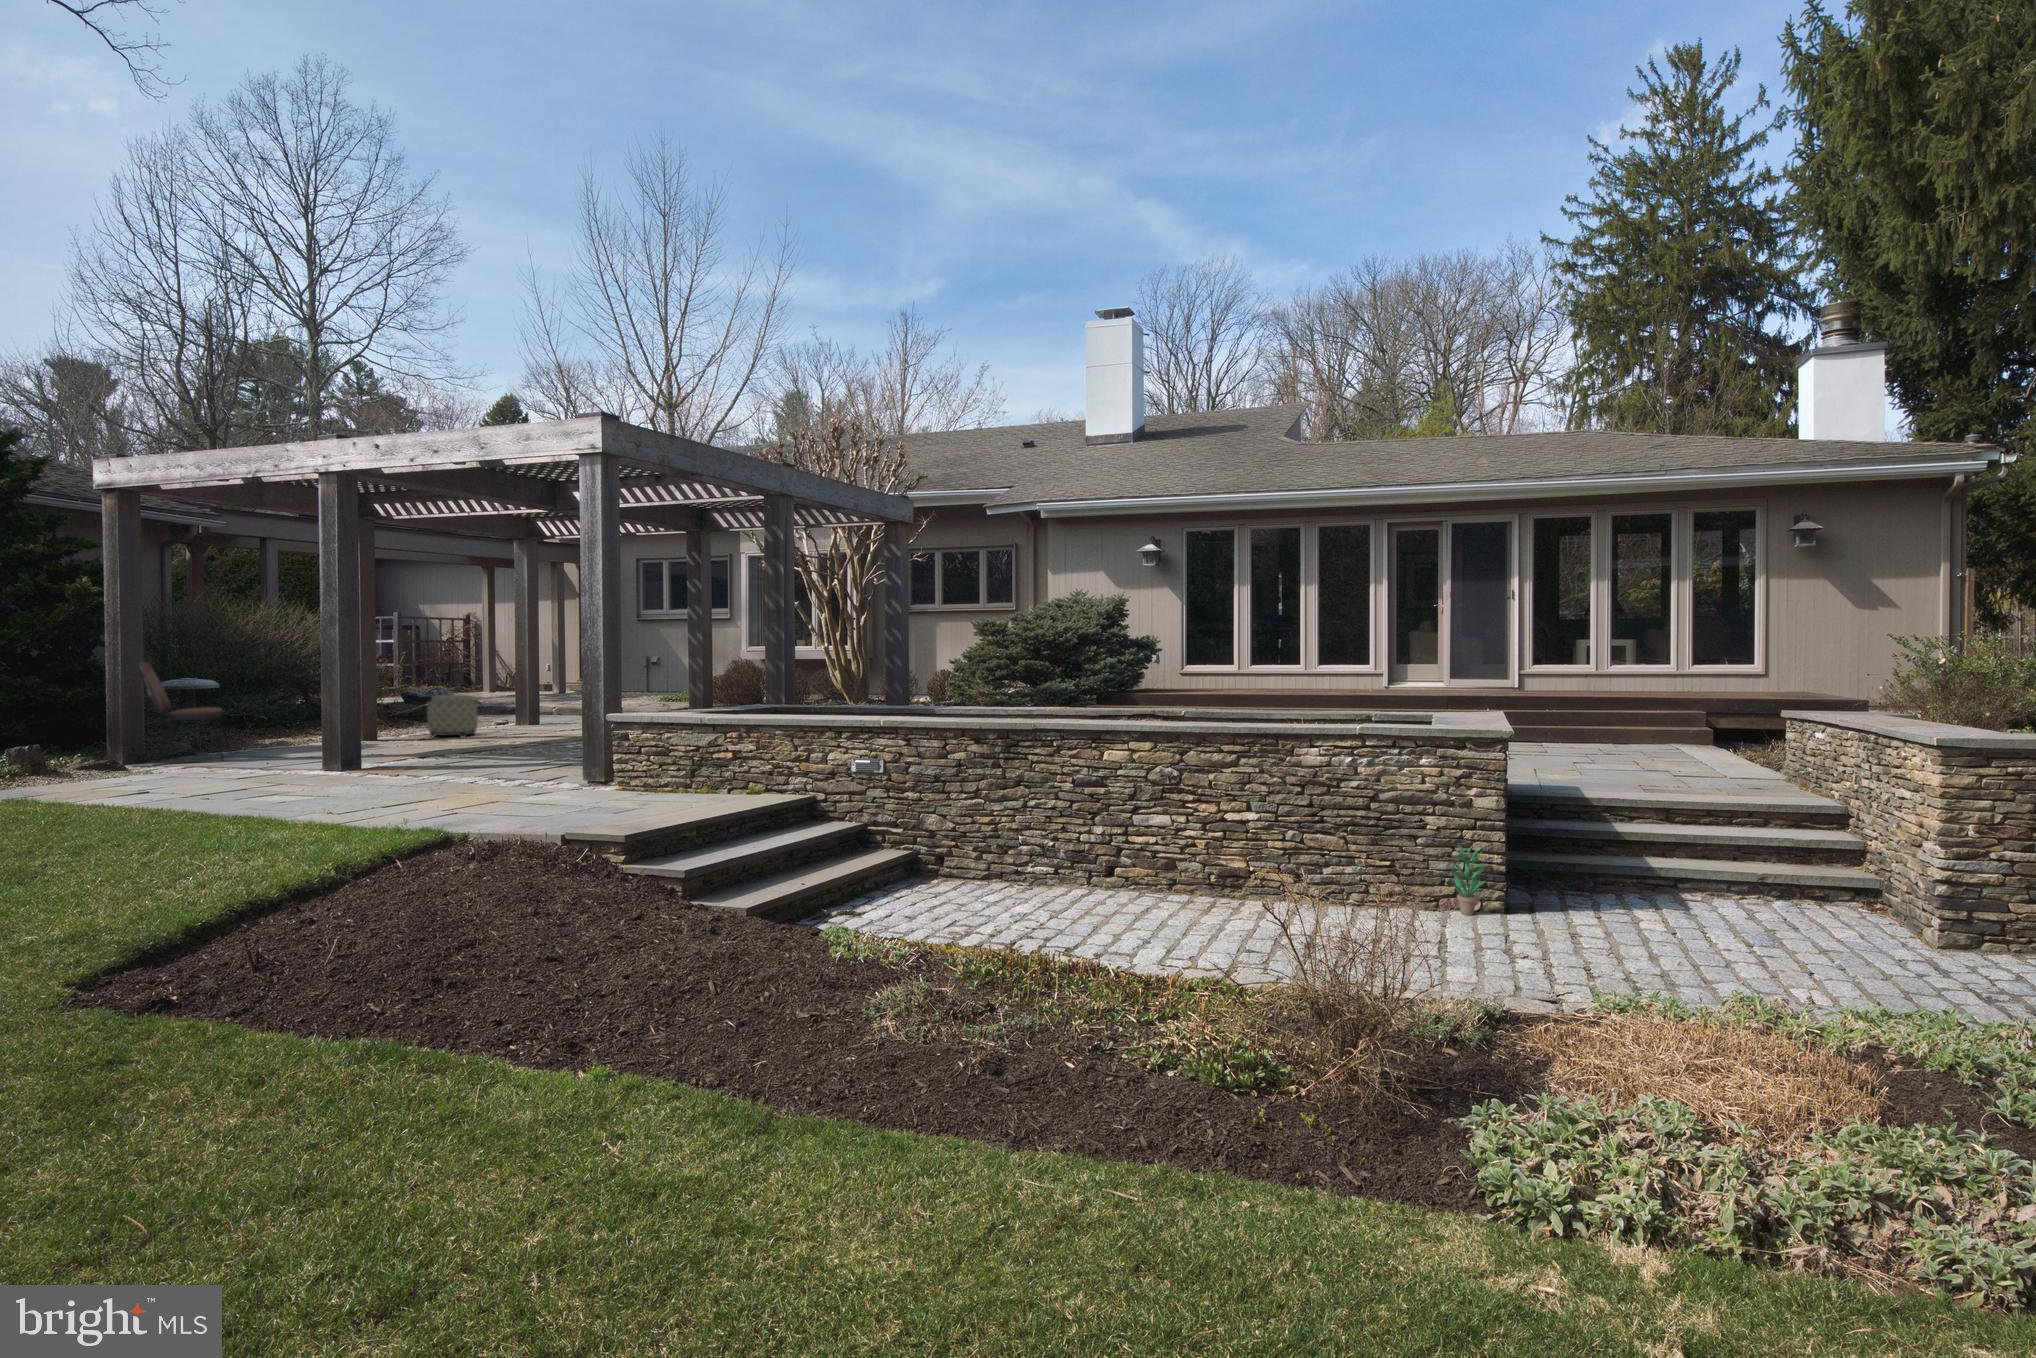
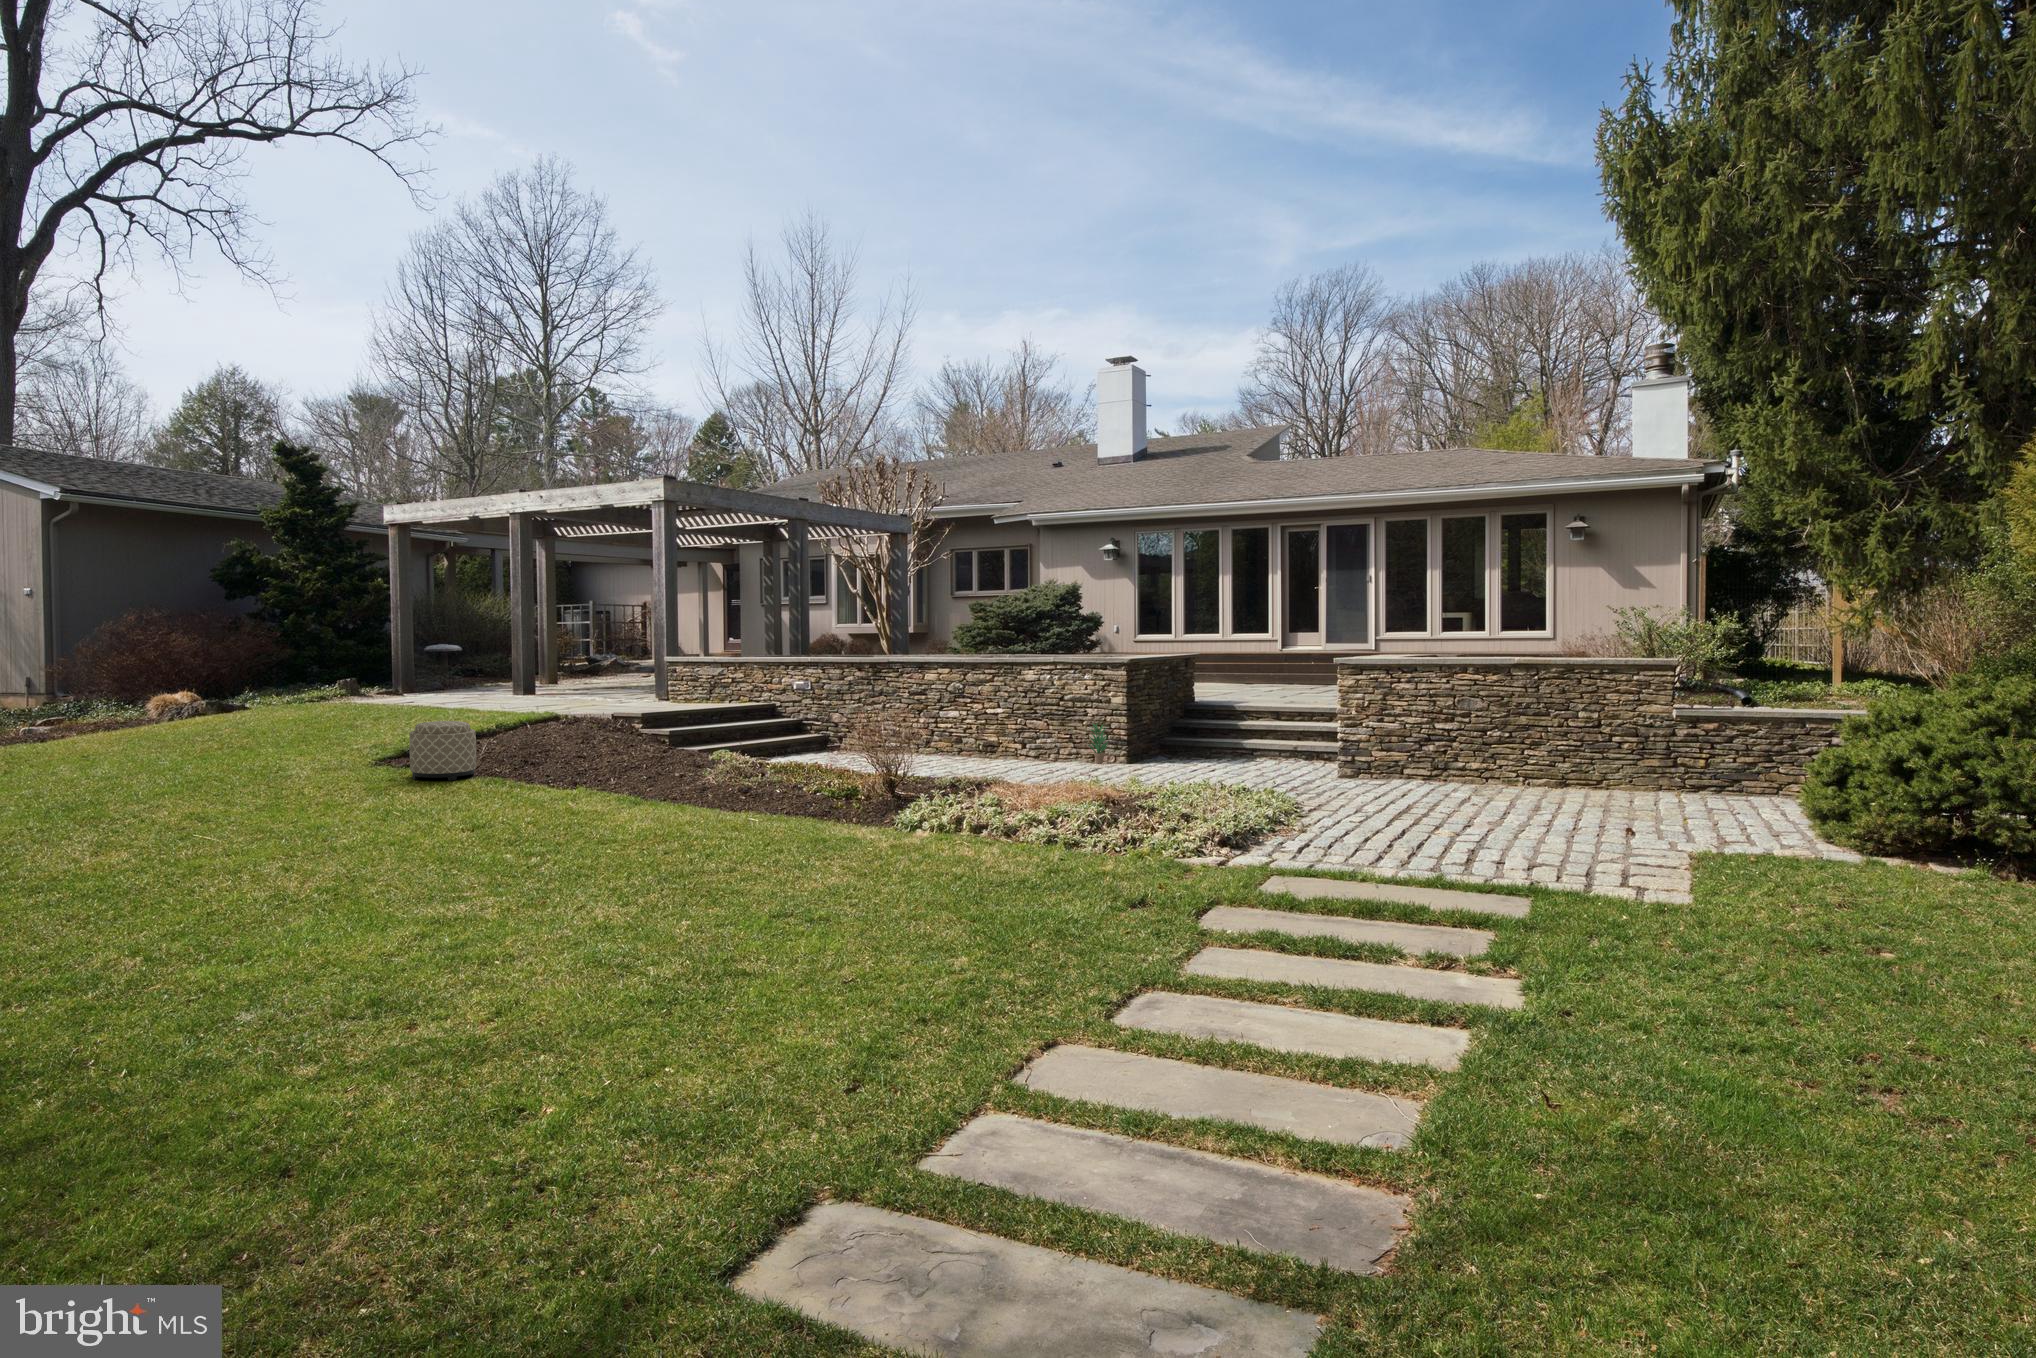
dining chair: present [137,662,232,761] -> none [418,629,471,691]
ottoman: present [427,694,478,737] -> present [410,721,476,781]

